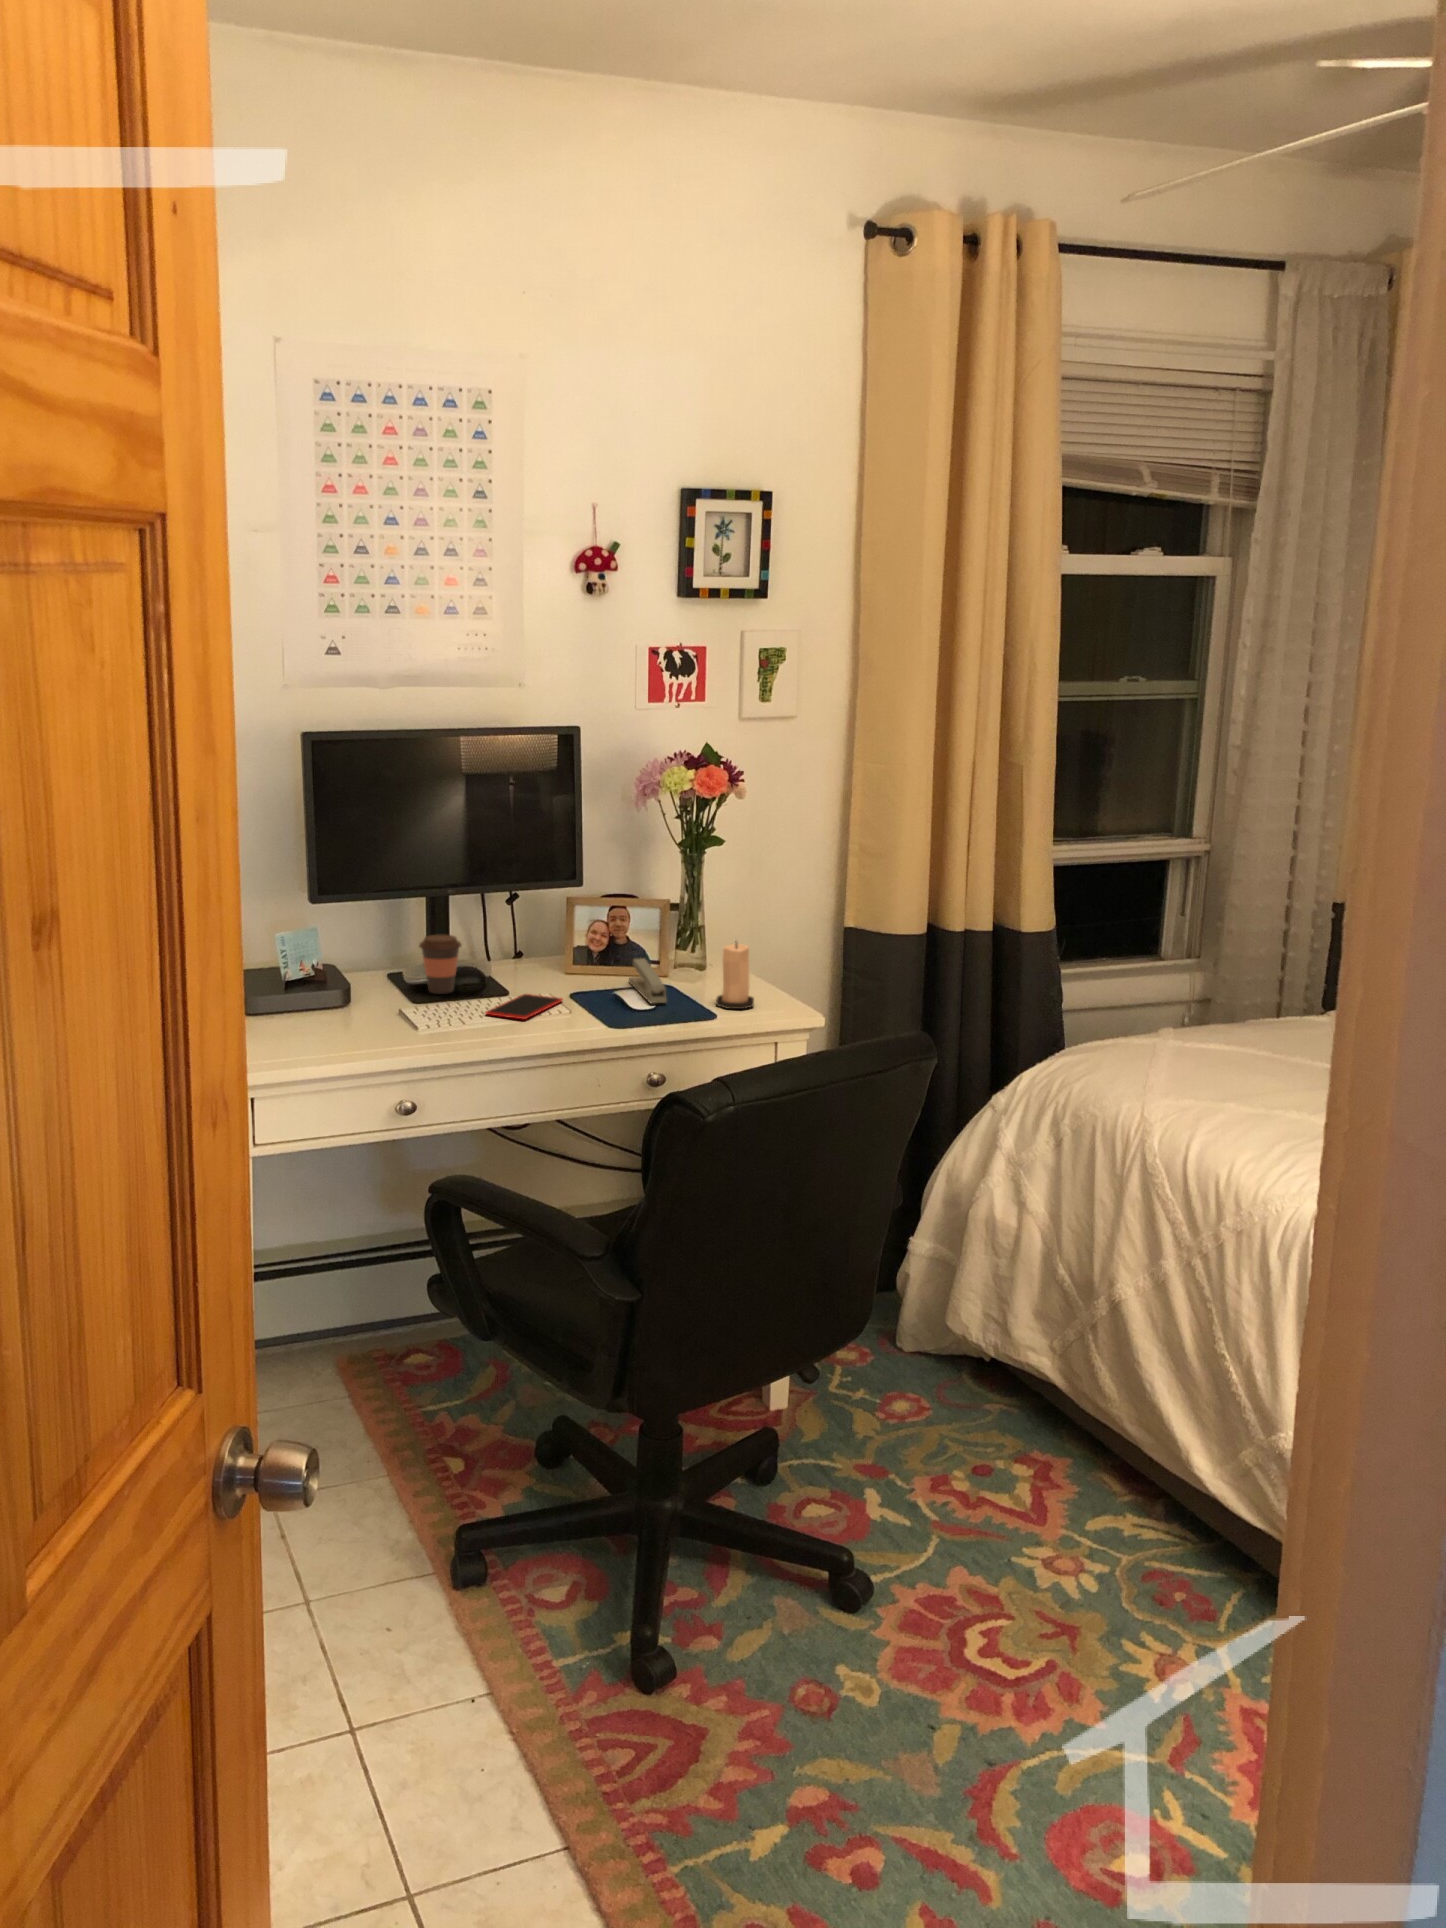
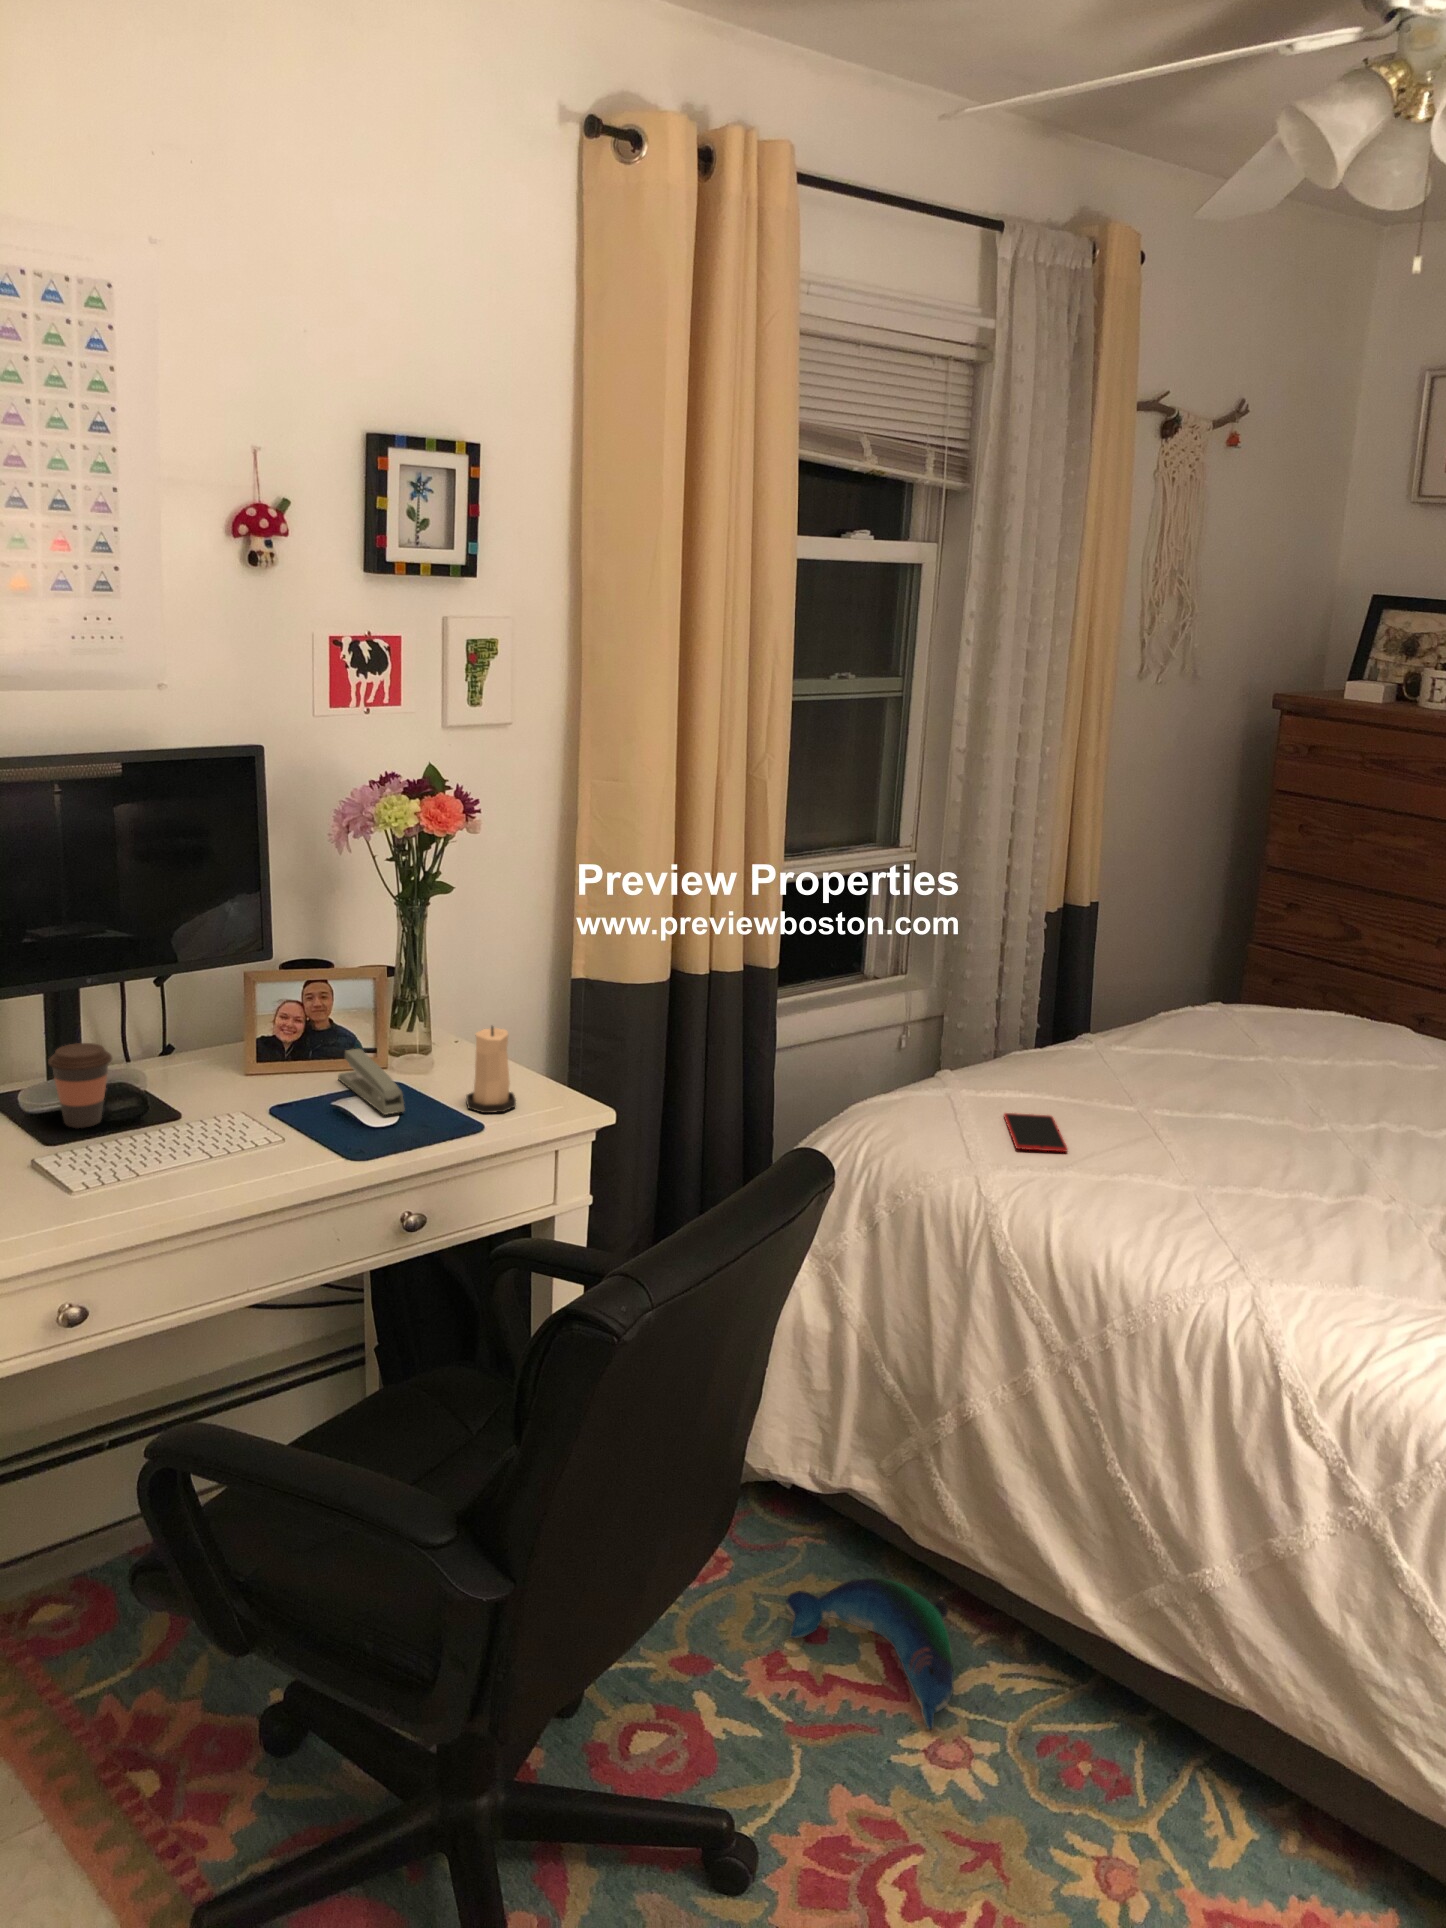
smartphone: present [485,994,563,1019] -> present [1004,1113,1068,1152]
plush toy: none [954,1429,1090,1546] -> present [786,1578,954,1729]

